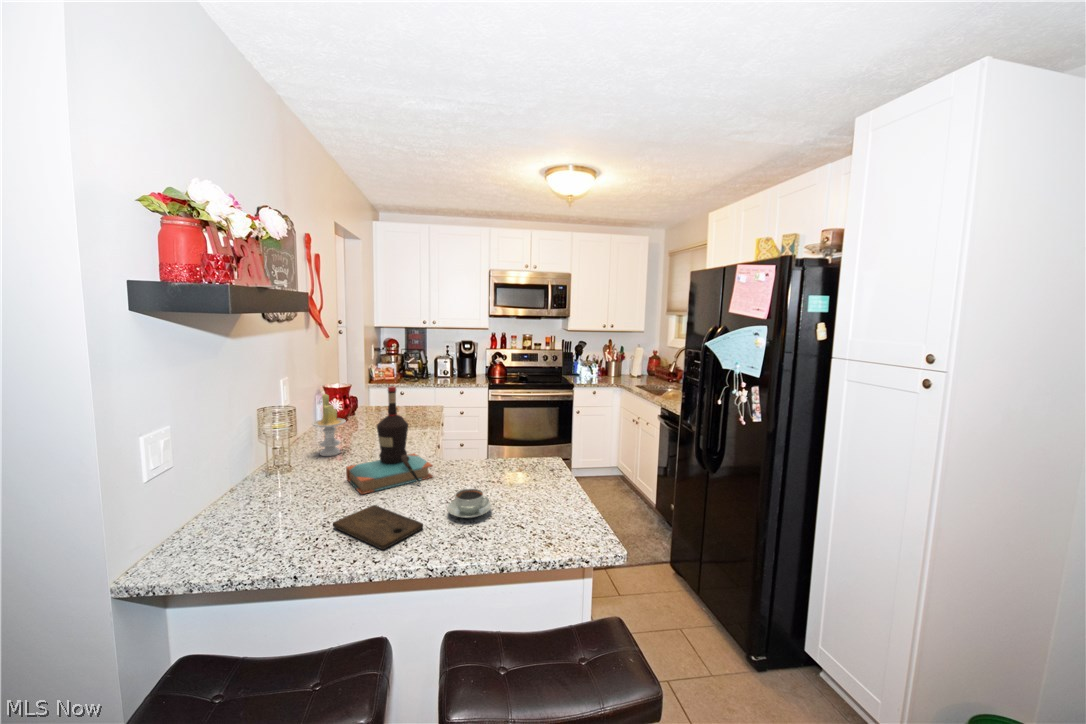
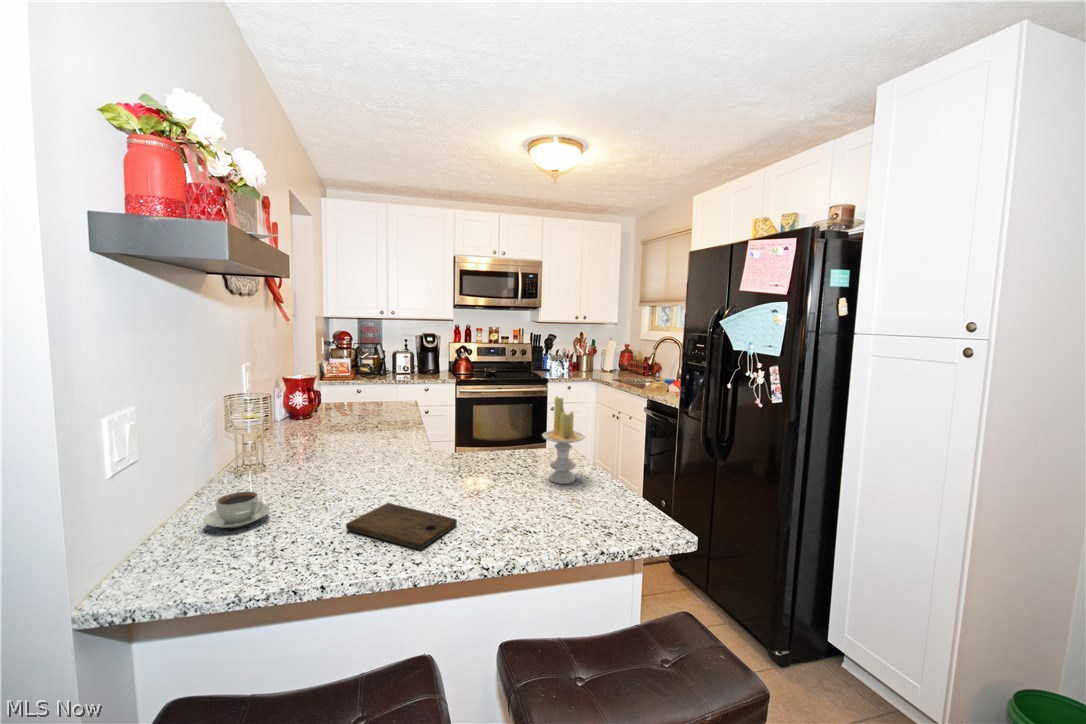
bottle: present [346,386,433,494] -> none [337,369,441,494]
candle: present [312,394,346,456] -> present [542,397,585,484]
coffee cup: present [447,489,491,518] -> present [204,491,270,528]

